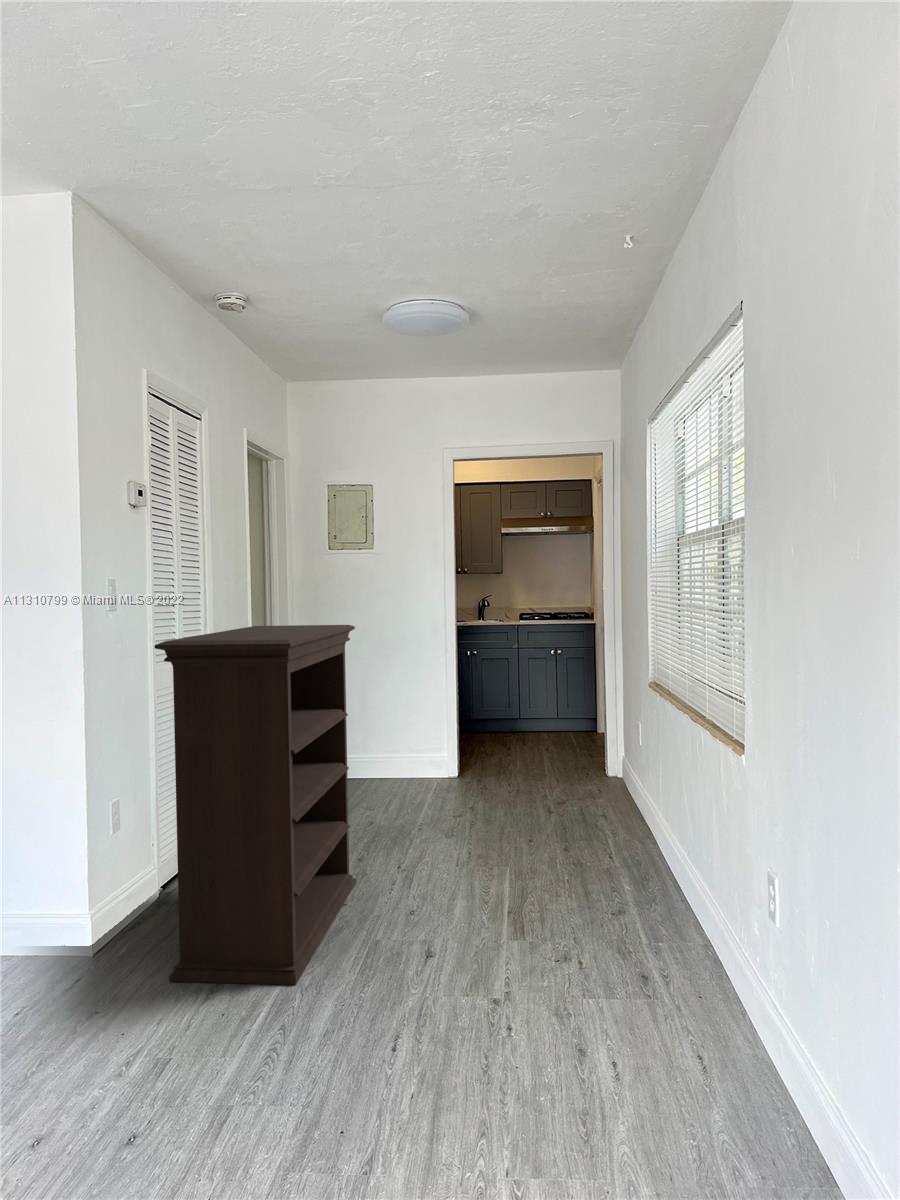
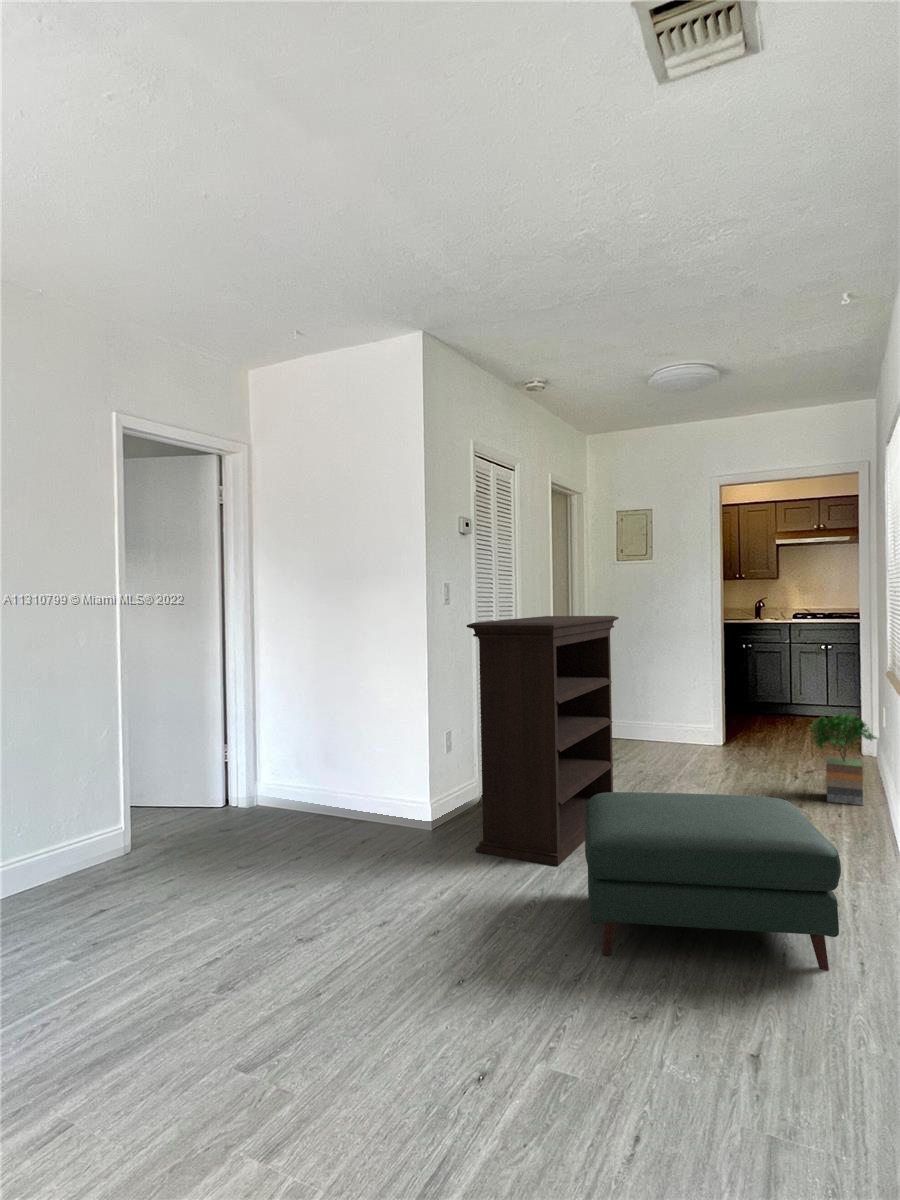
potted tree: none [571,734,648,843] -> present [811,713,877,805]
ottoman: none [347,859,682,1117] -> present [585,792,841,971]

